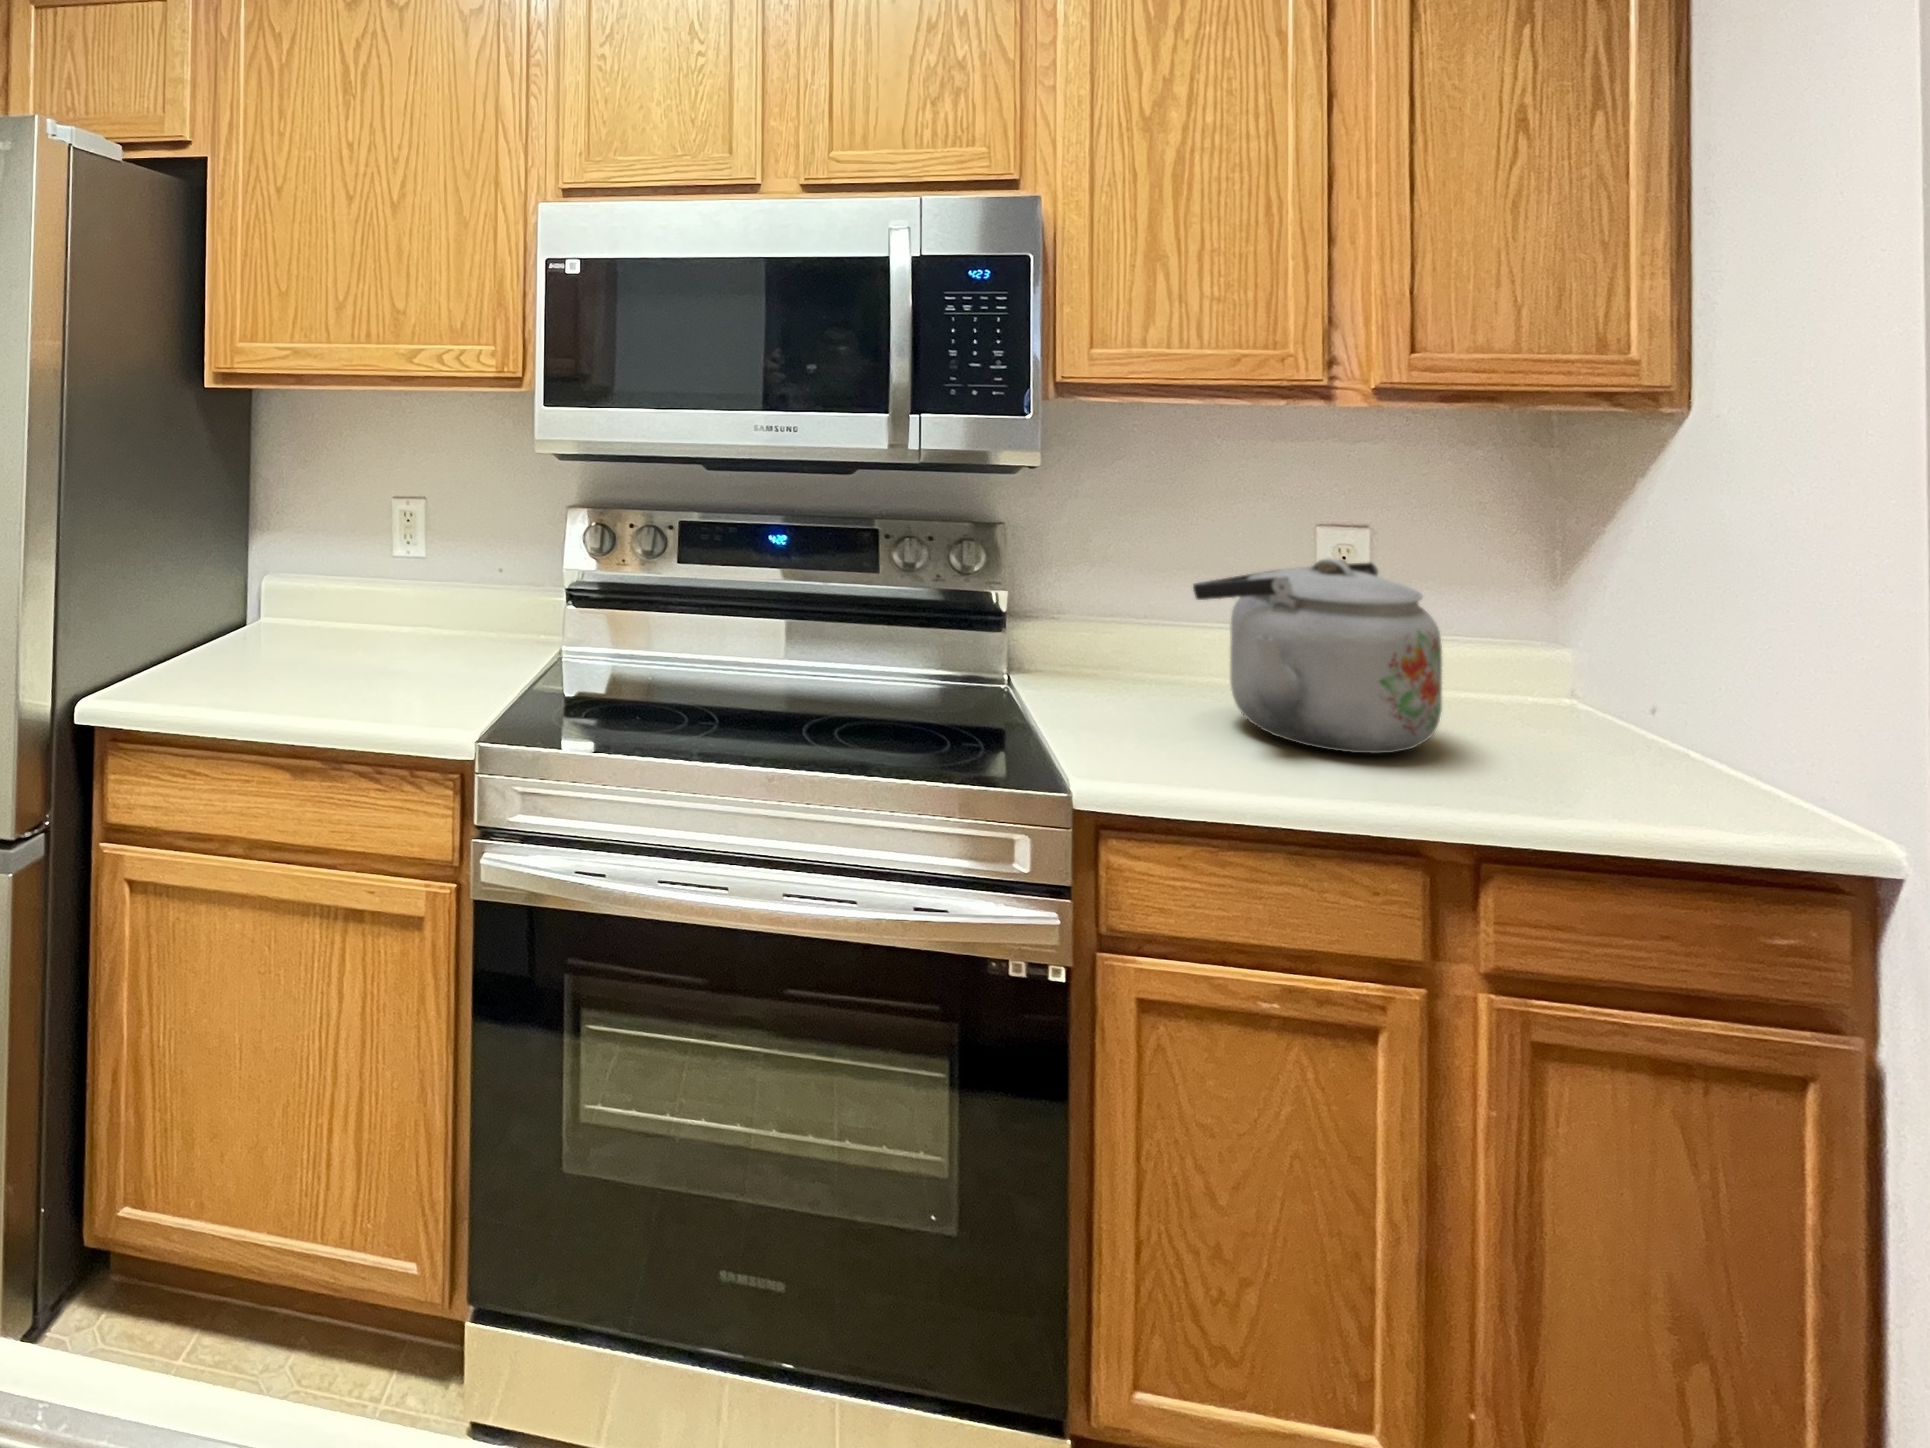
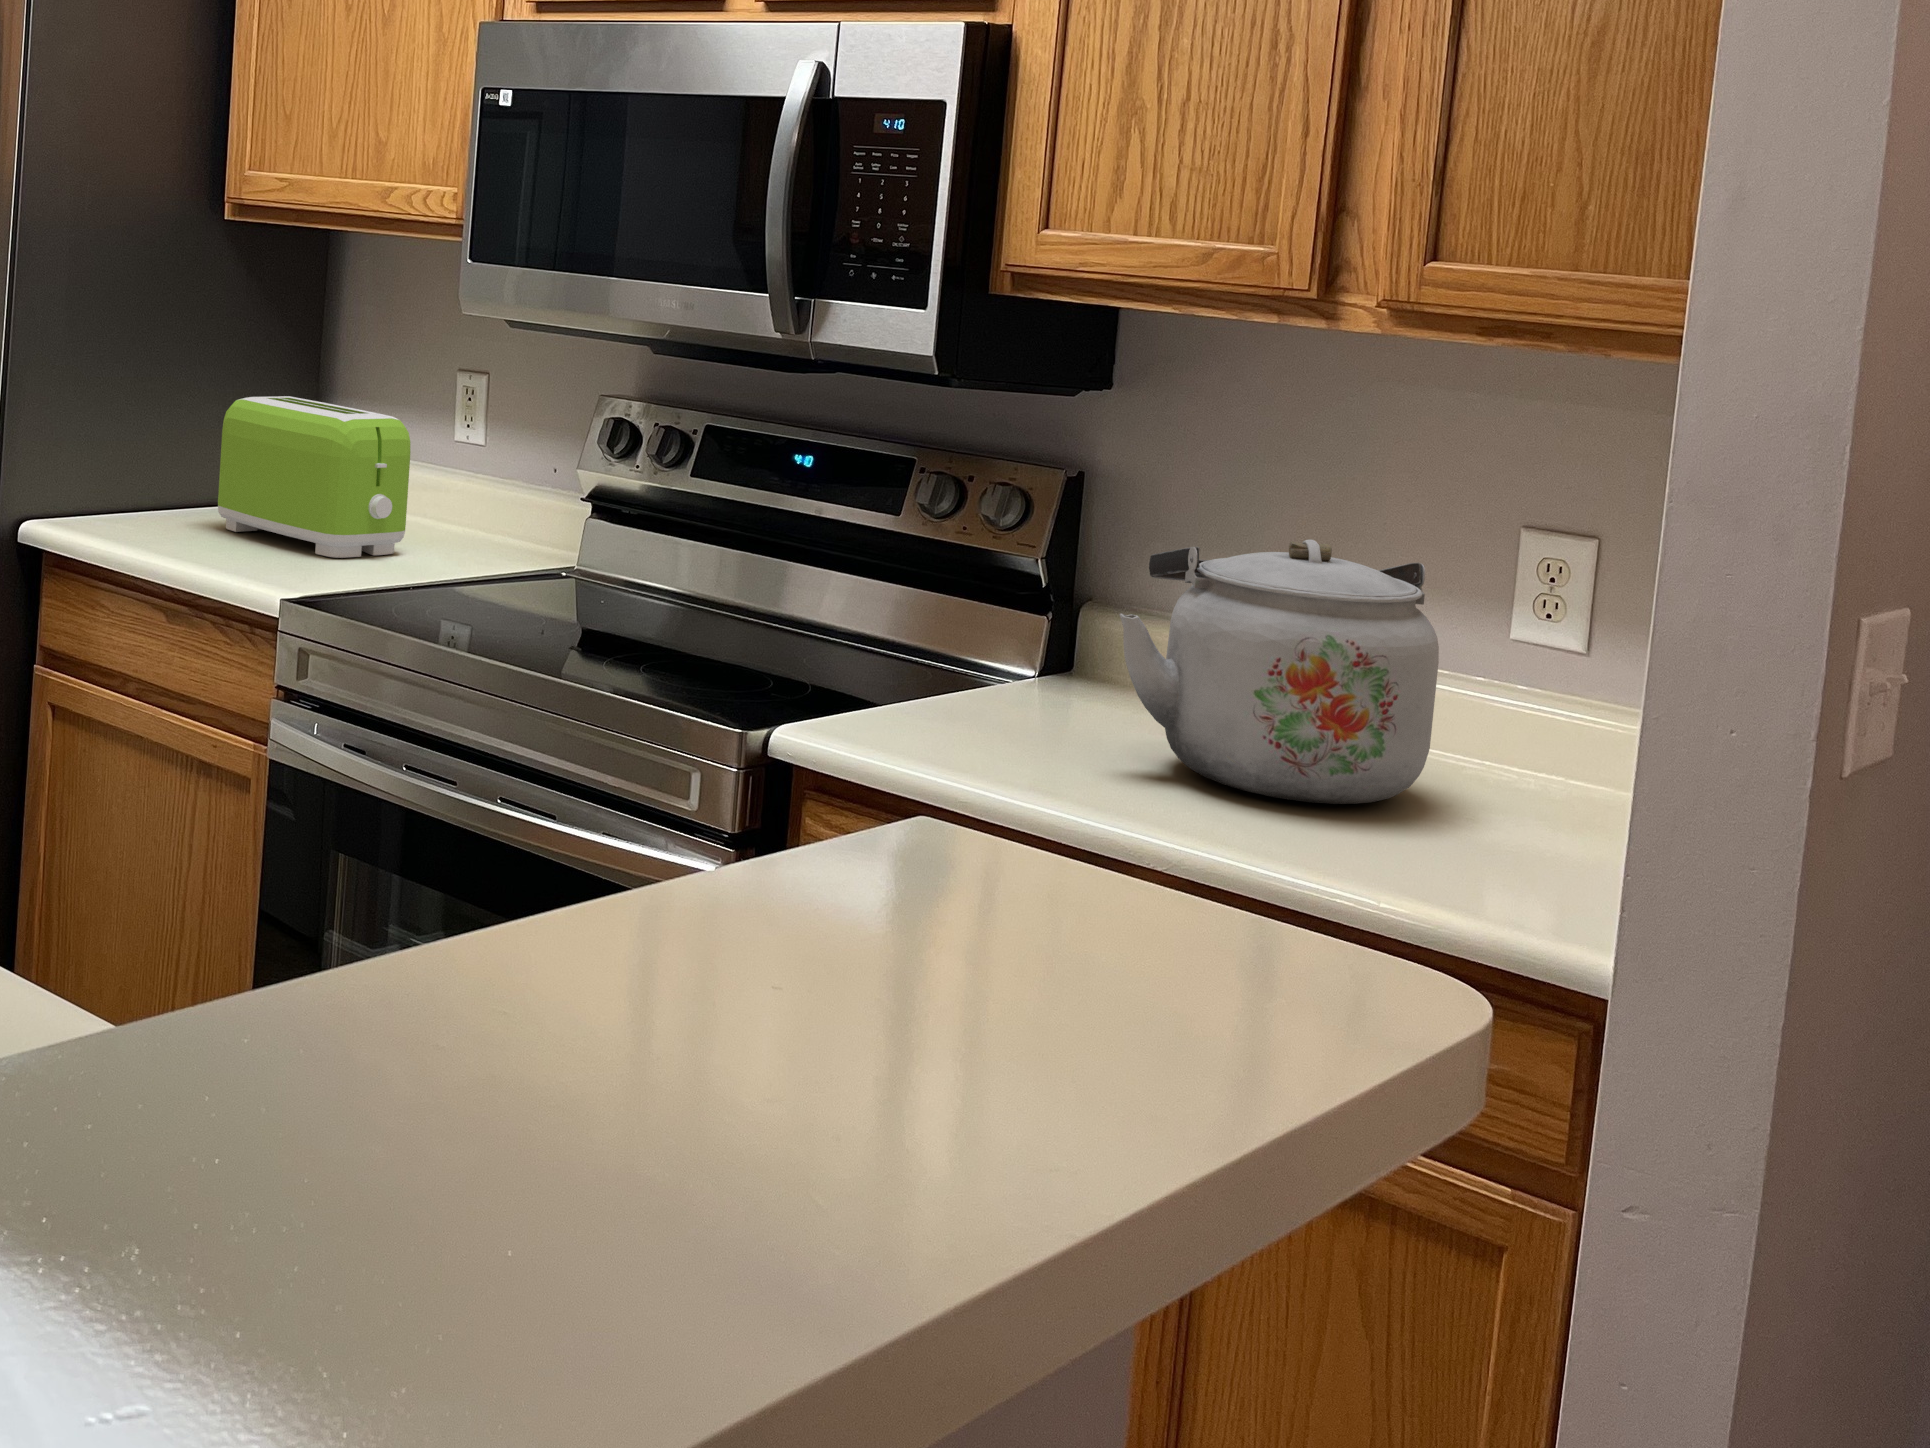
toaster: none [230,539,419,680] -> present [218,396,411,558]

